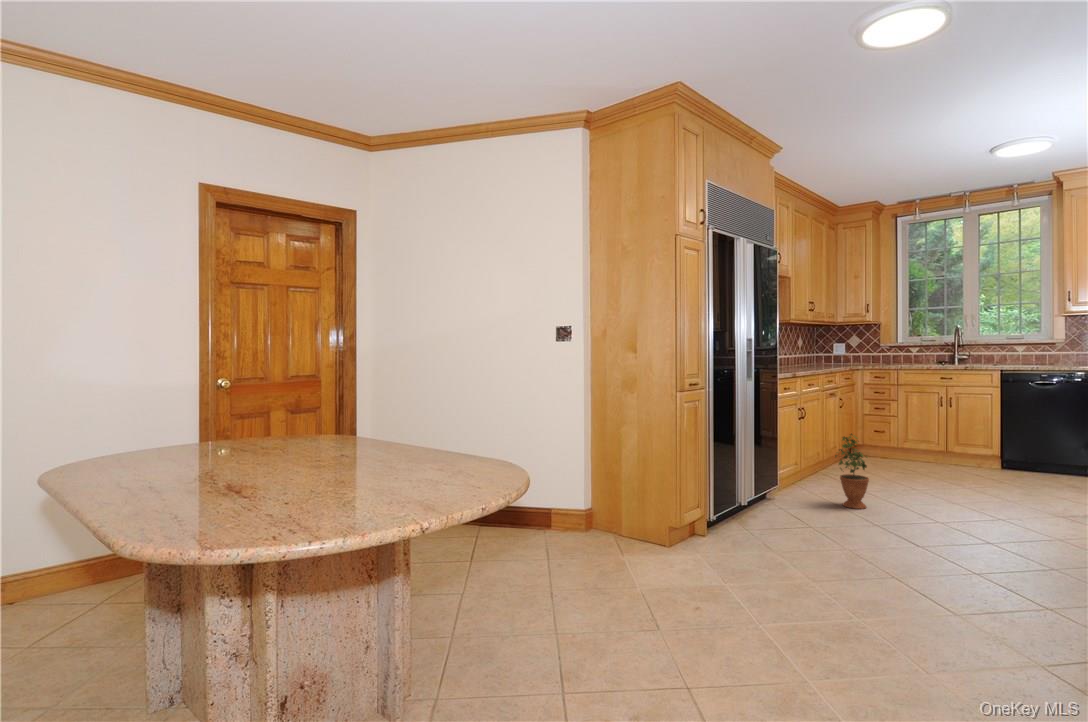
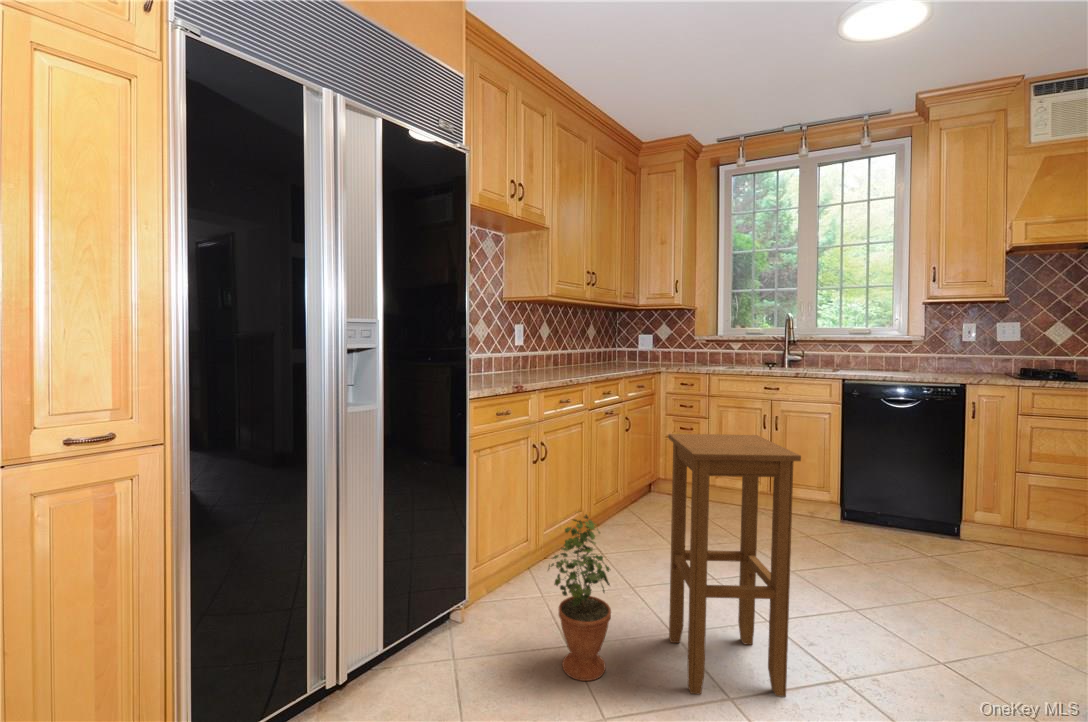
stool: none [892,394,969,515] -> present [668,434,801,696]

